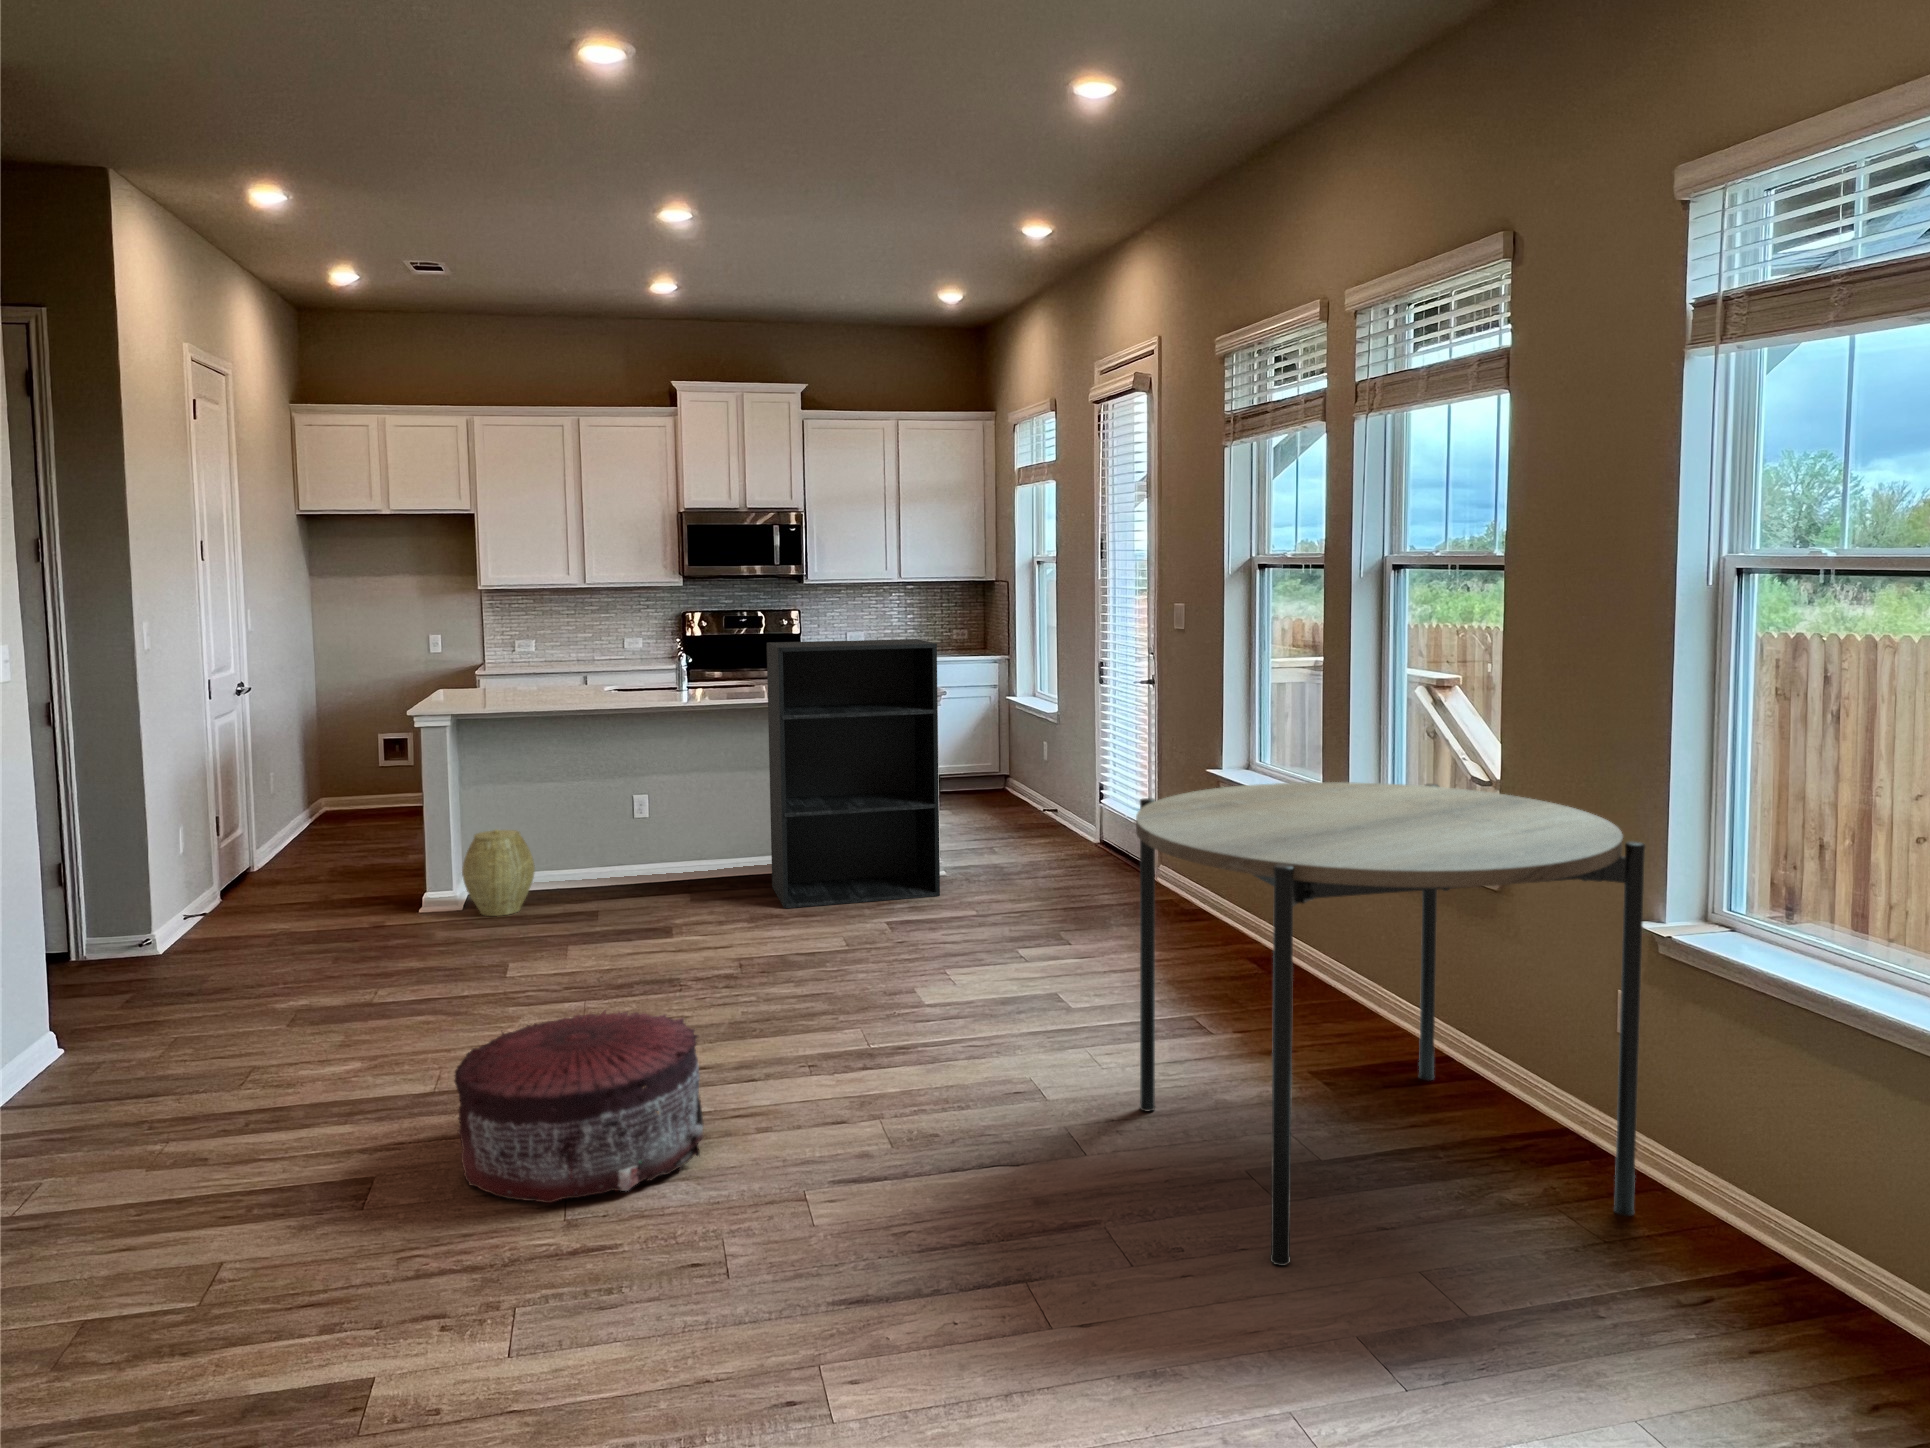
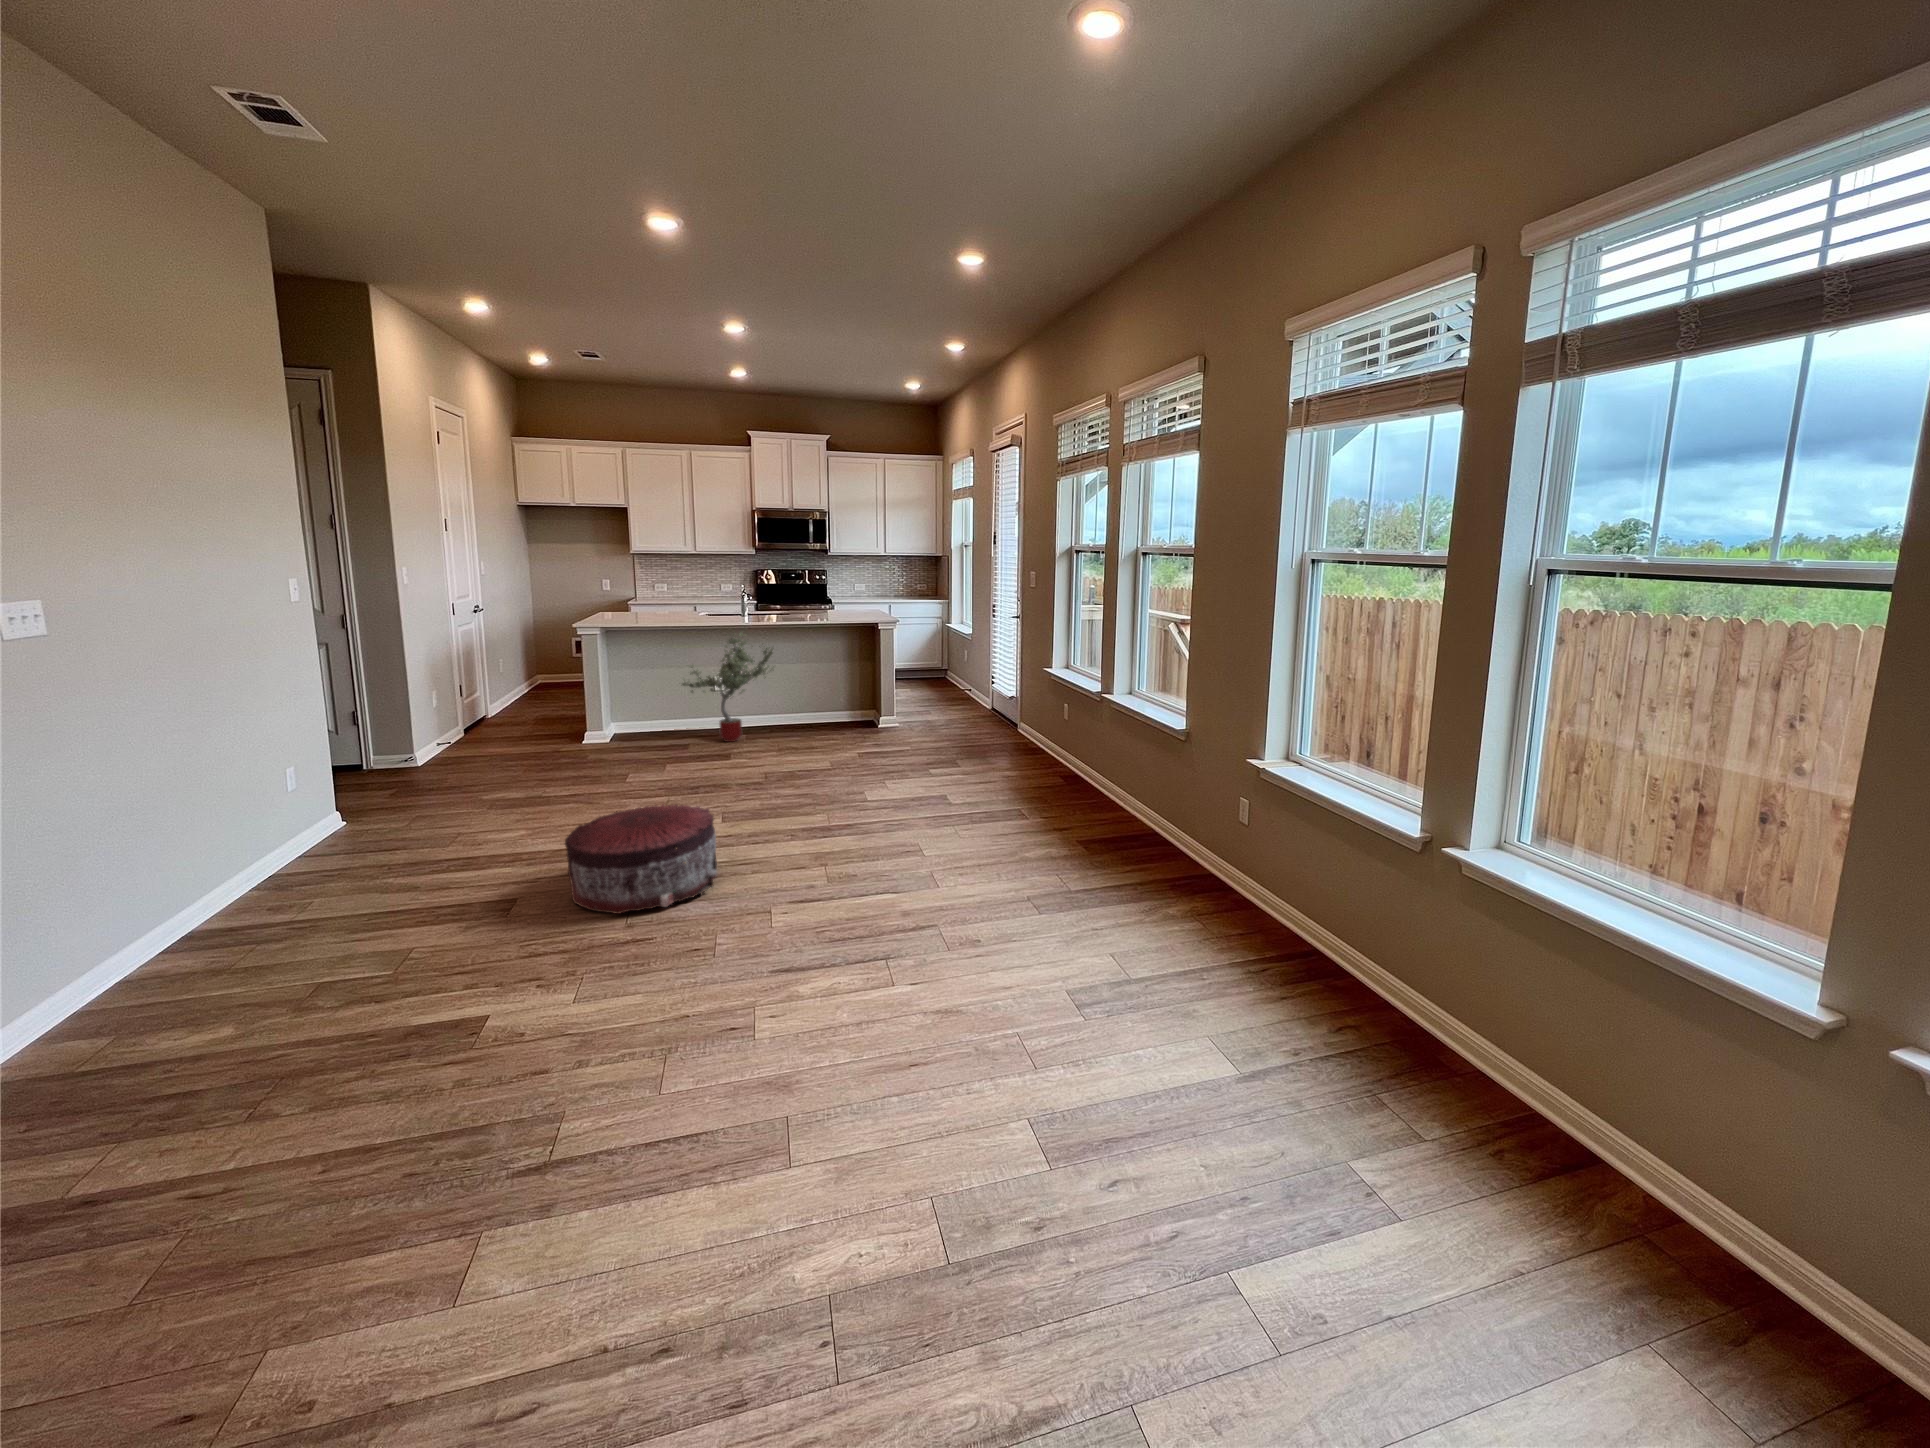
bookshelf: present [767,639,940,908] -> none [791,590,892,745]
potted tree: none [582,715,741,905] -> present [682,633,773,742]
dining table: present [1136,782,1645,1266] -> none [968,678,1250,951]
woven basket: present [462,829,535,916] -> none [608,696,652,747]

